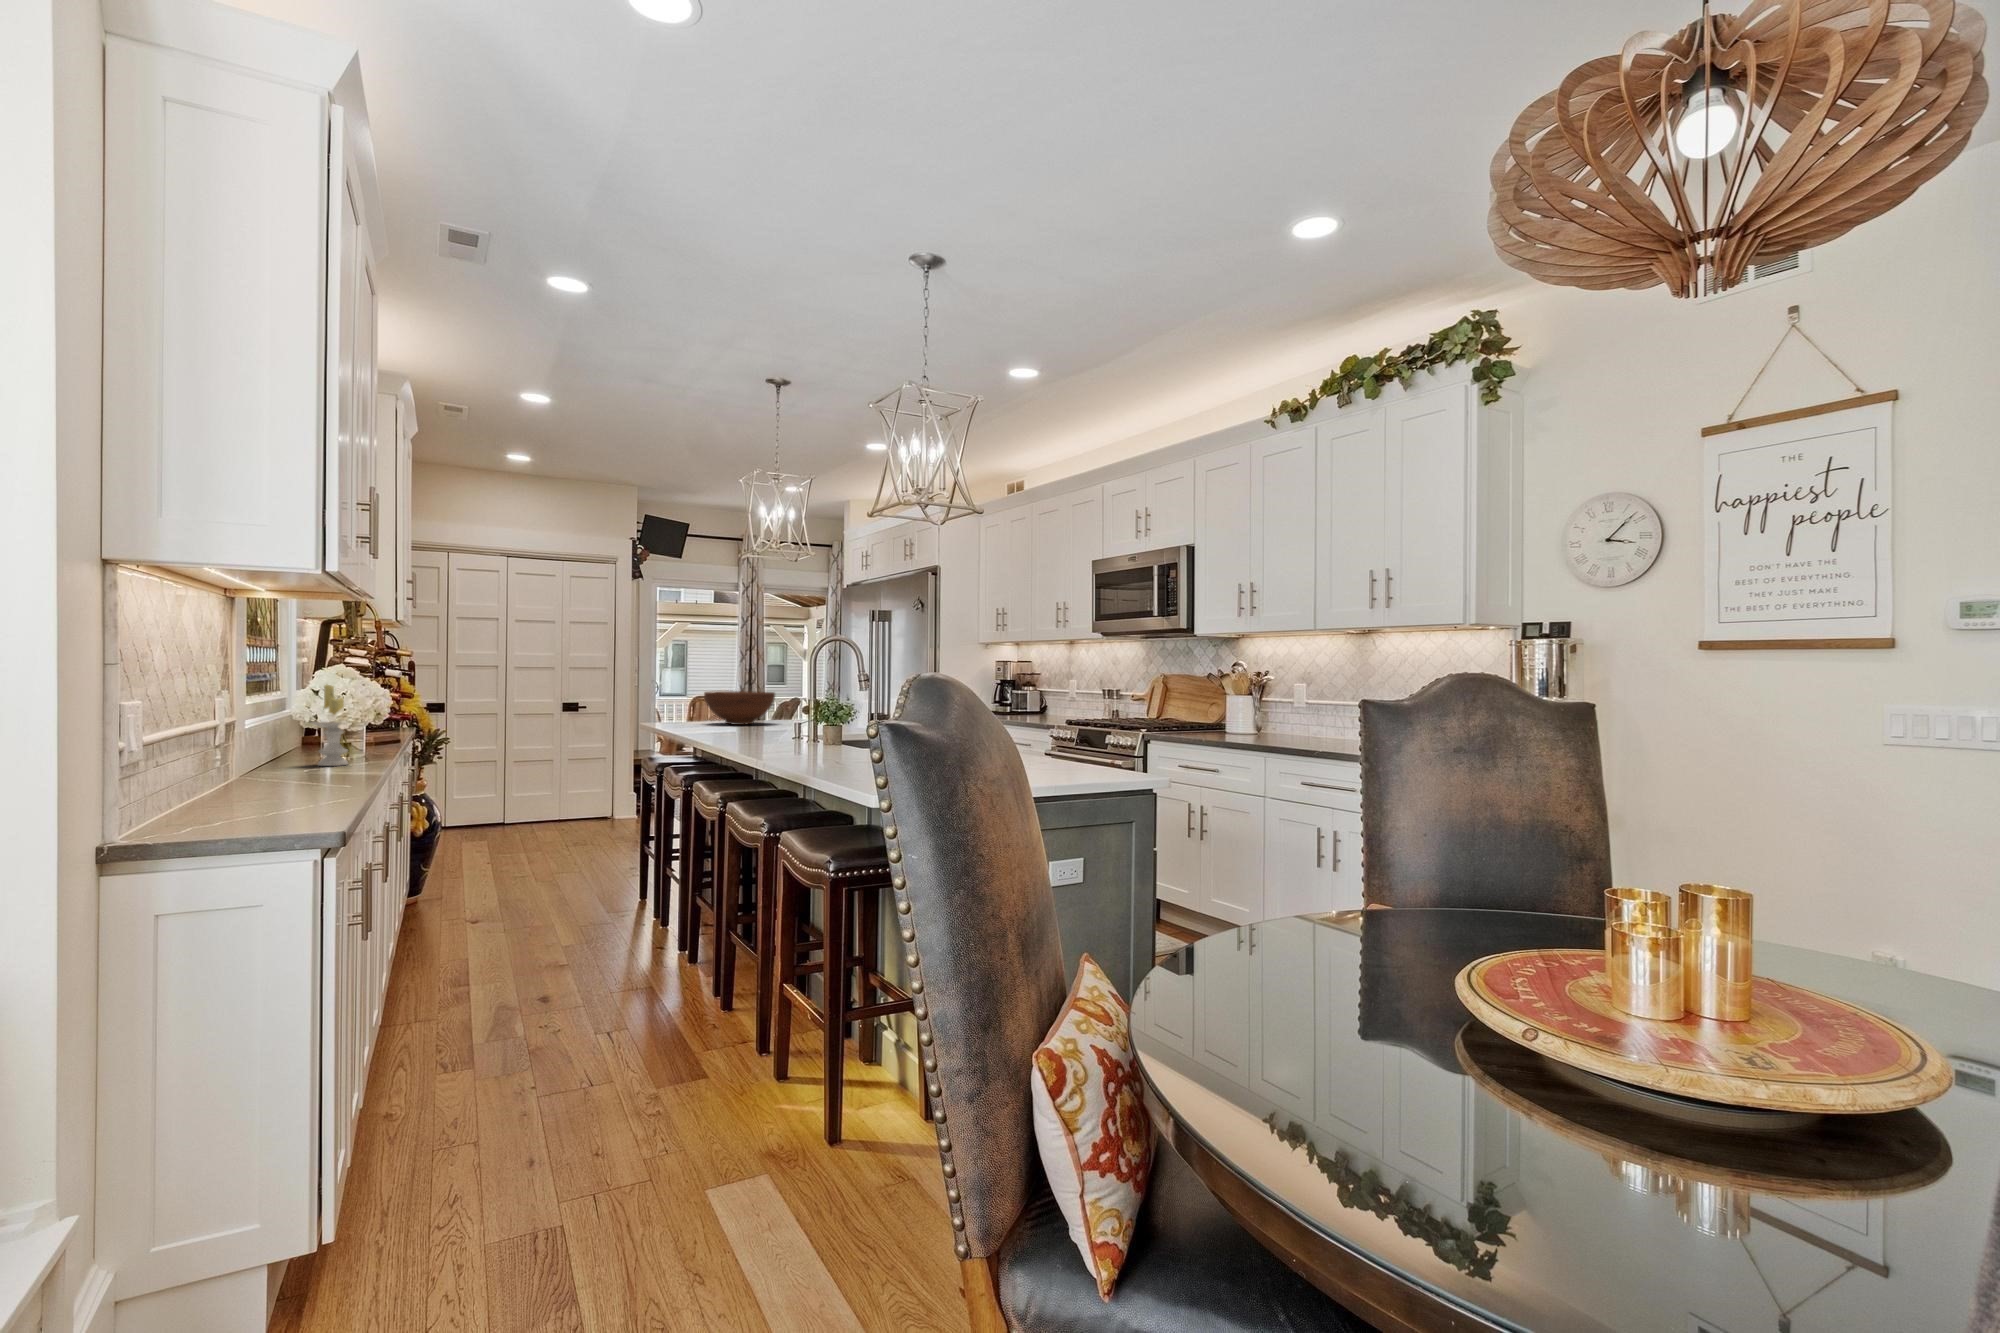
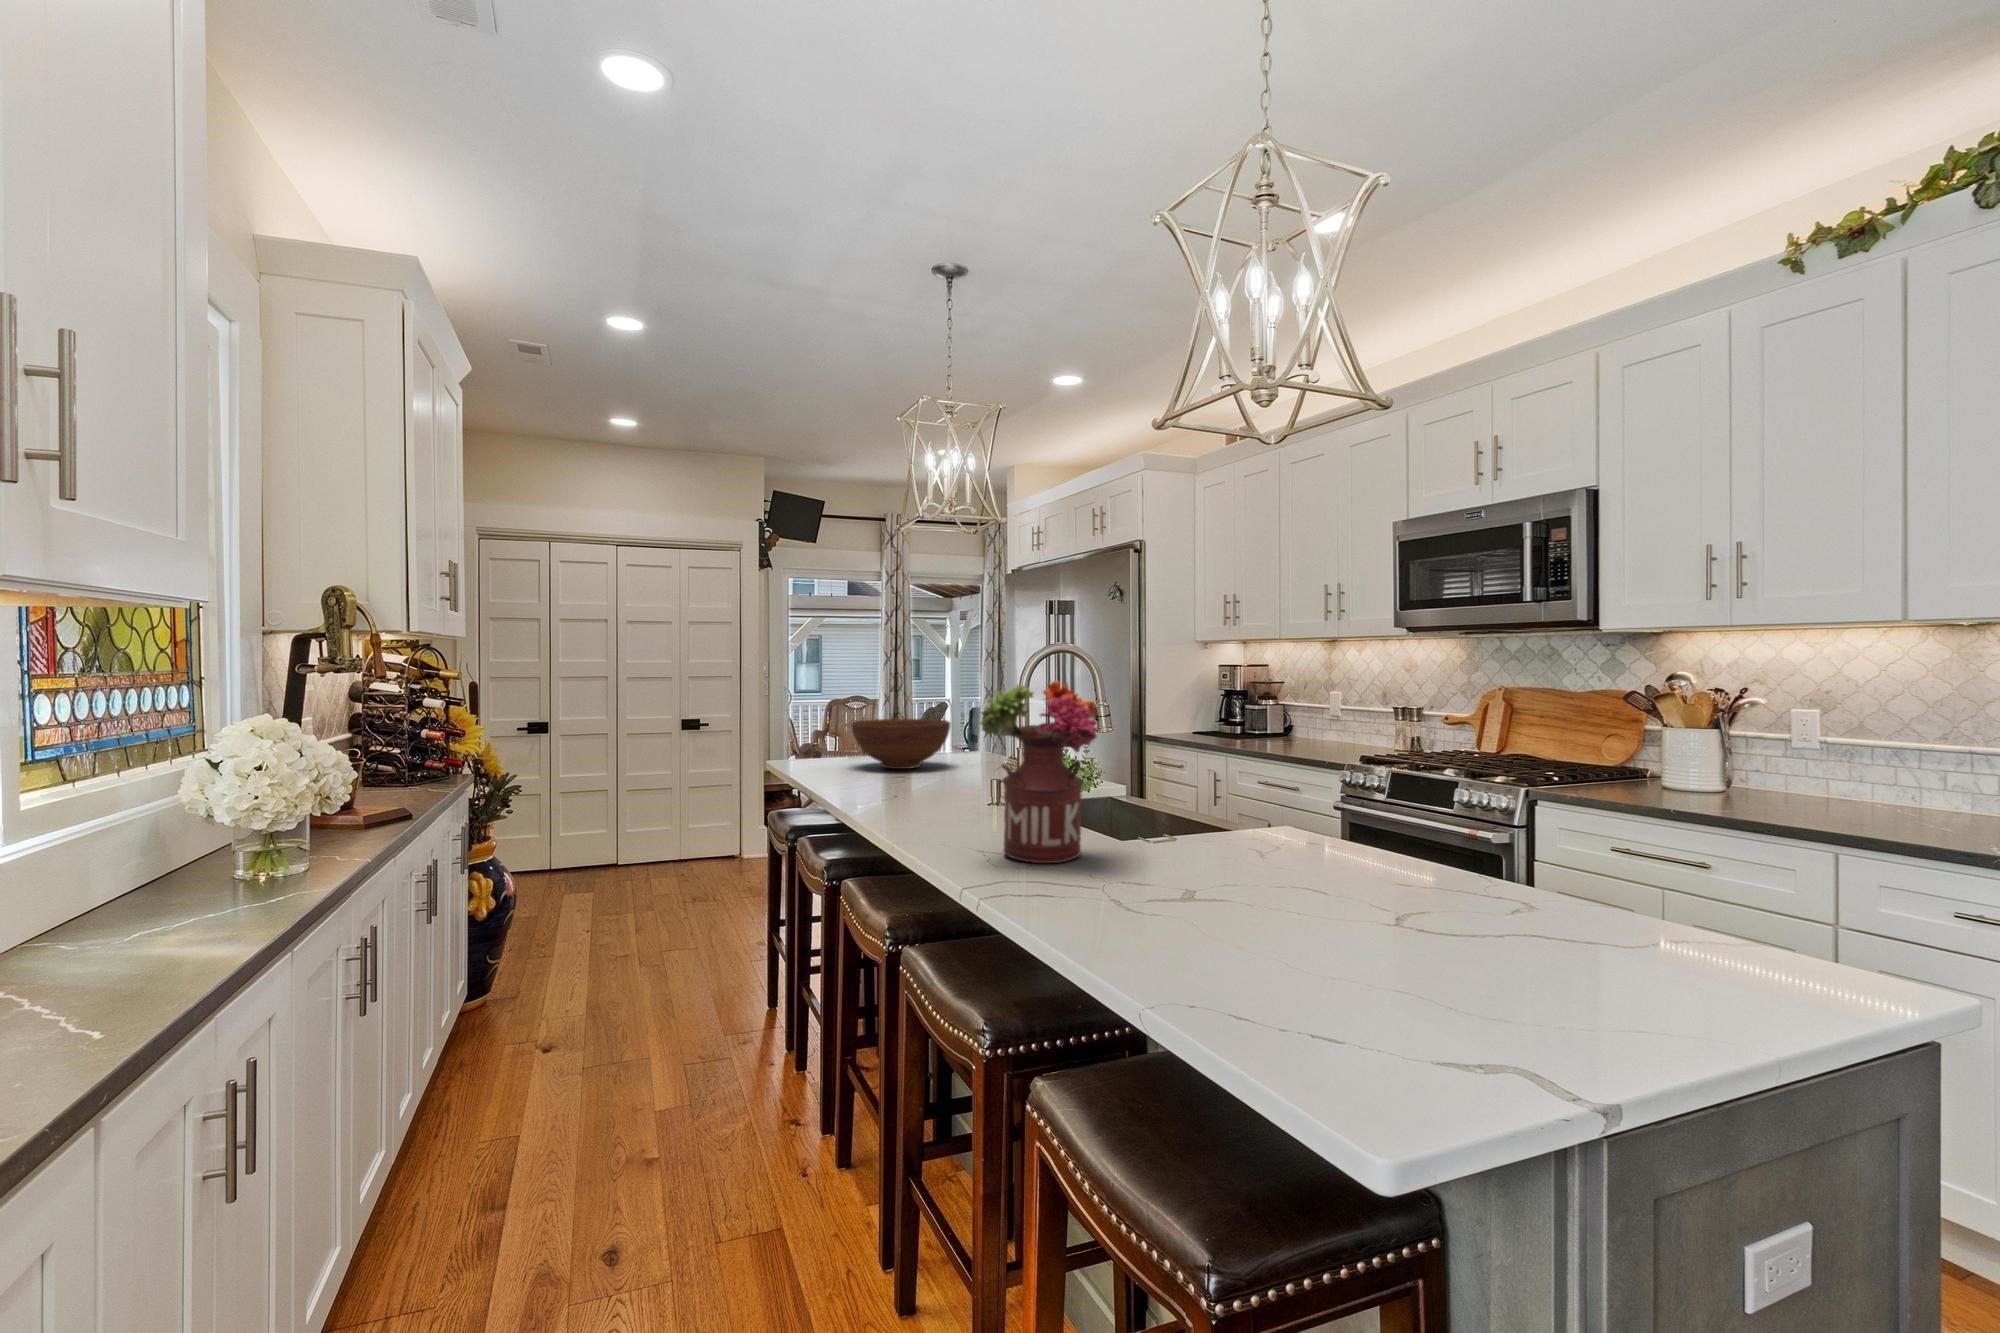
flower arrangement: none [769,651,838,749] -> present [980,680,1098,863]
candle: present [311,685,348,766] -> none [139,765,241,923]

